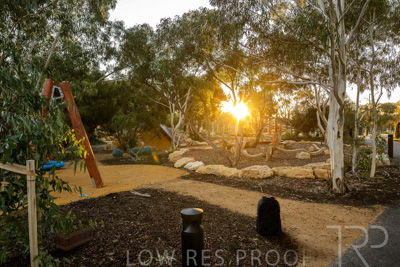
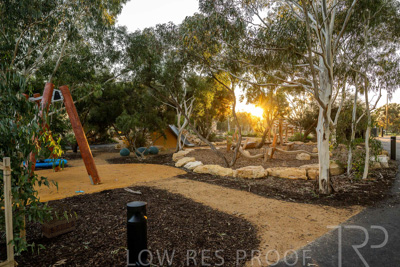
backpack: present [256,196,282,236] -> none [226,194,250,231]

